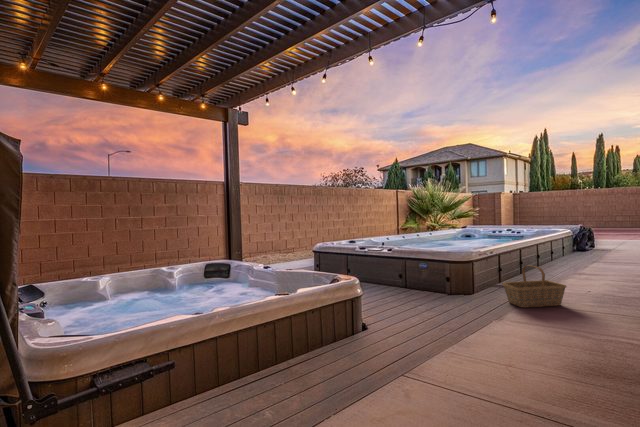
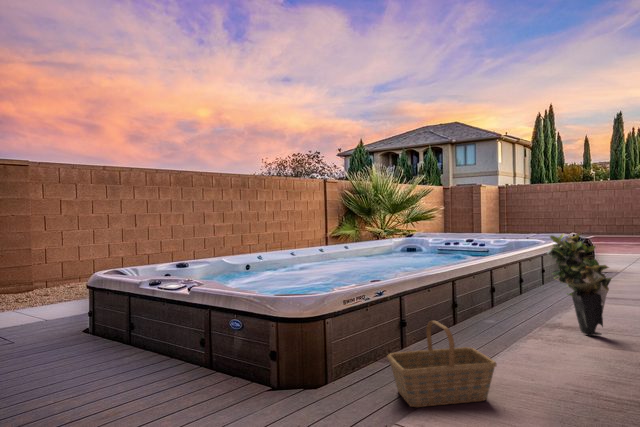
potted plant: none [578,220,621,281] -> present [547,233,612,336]

